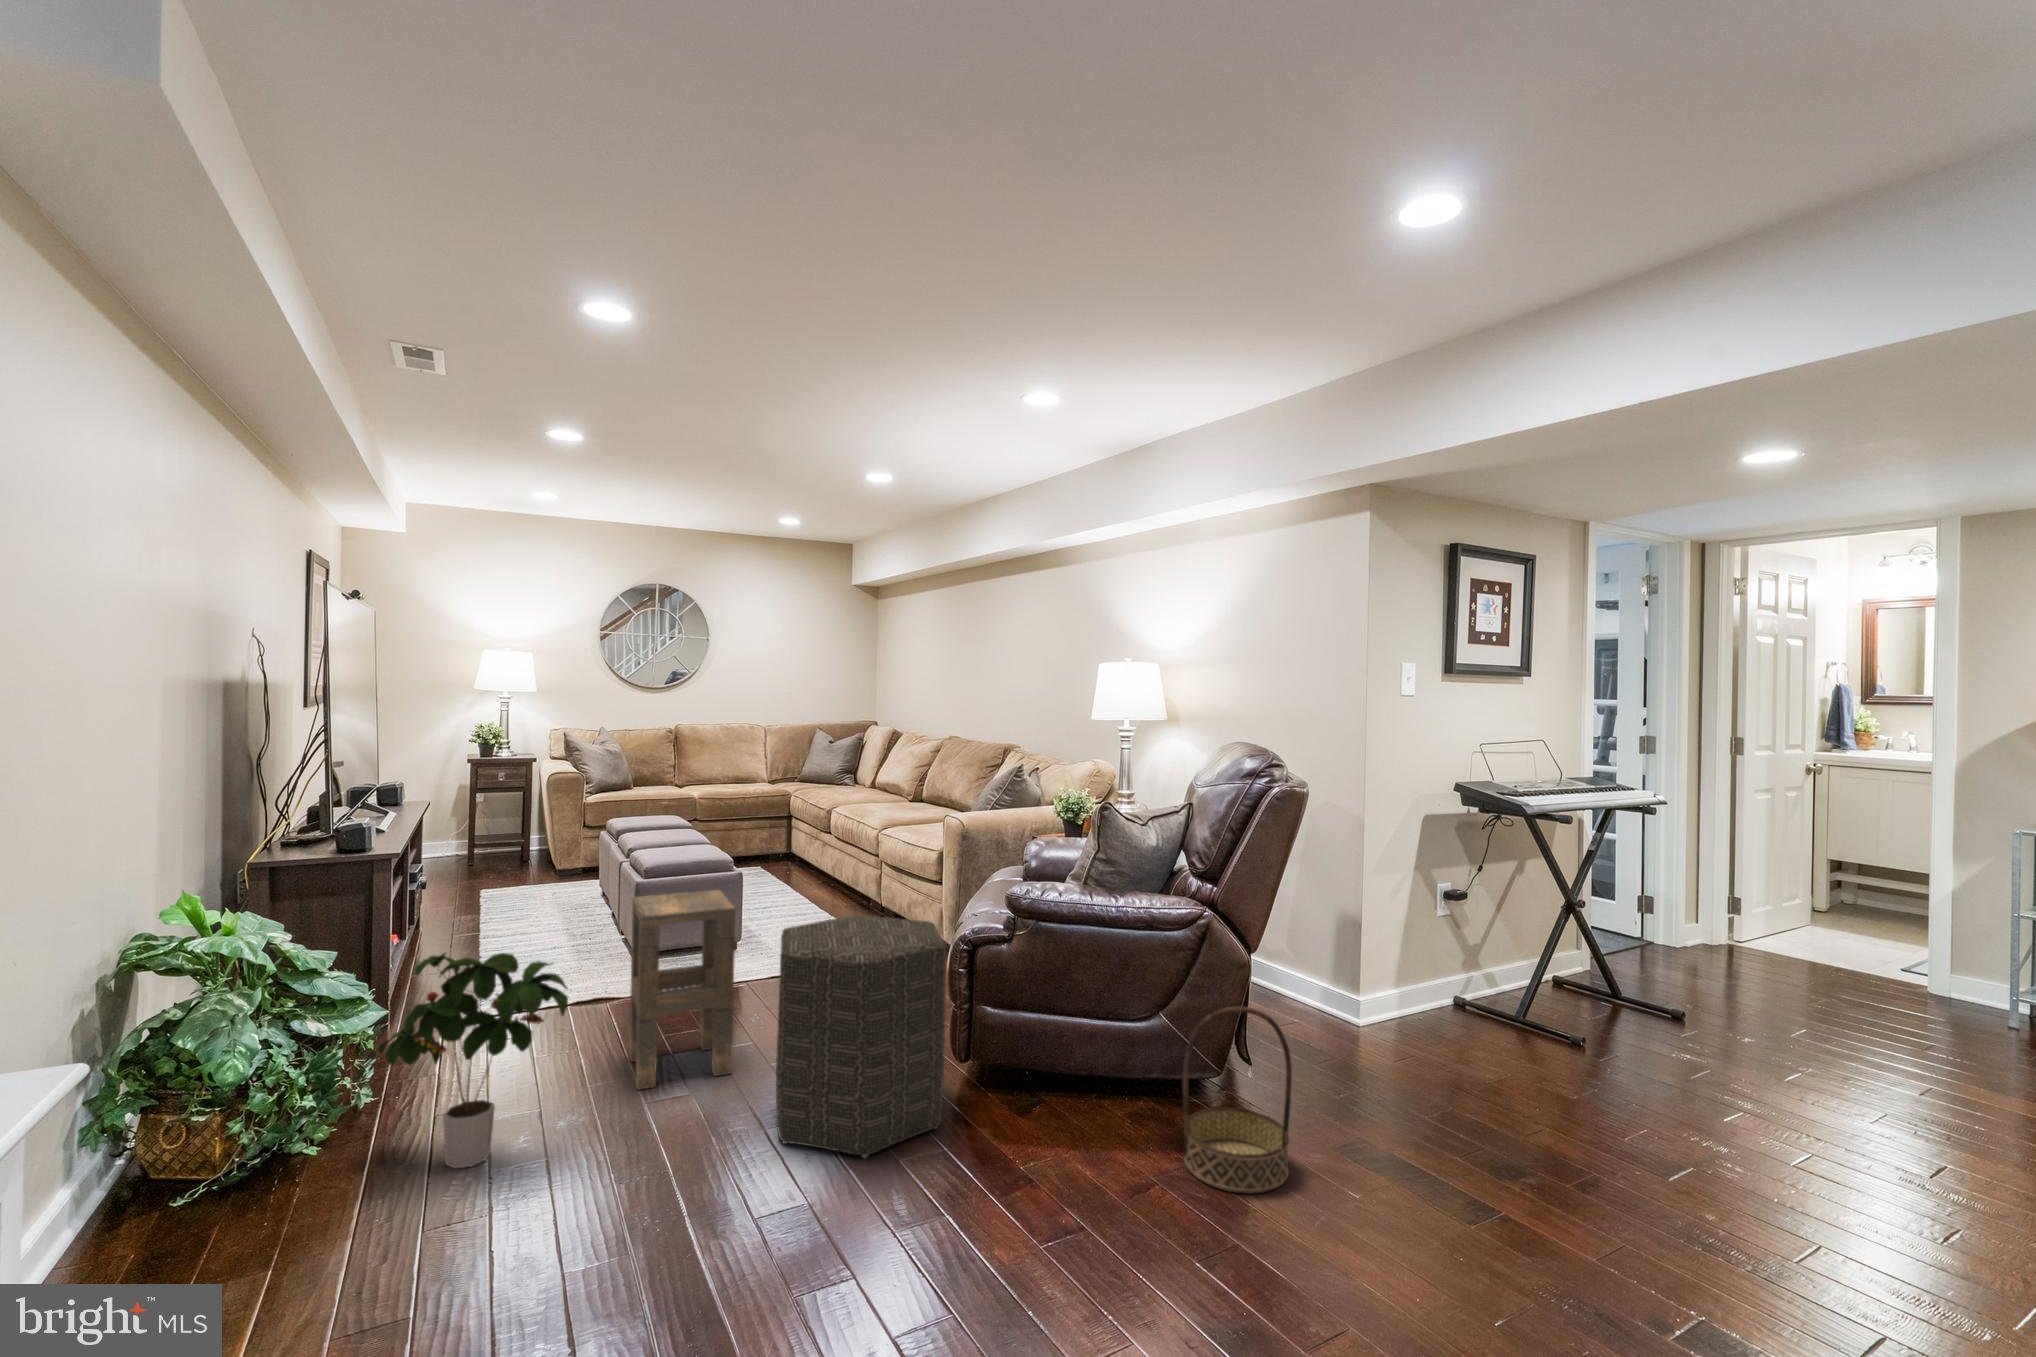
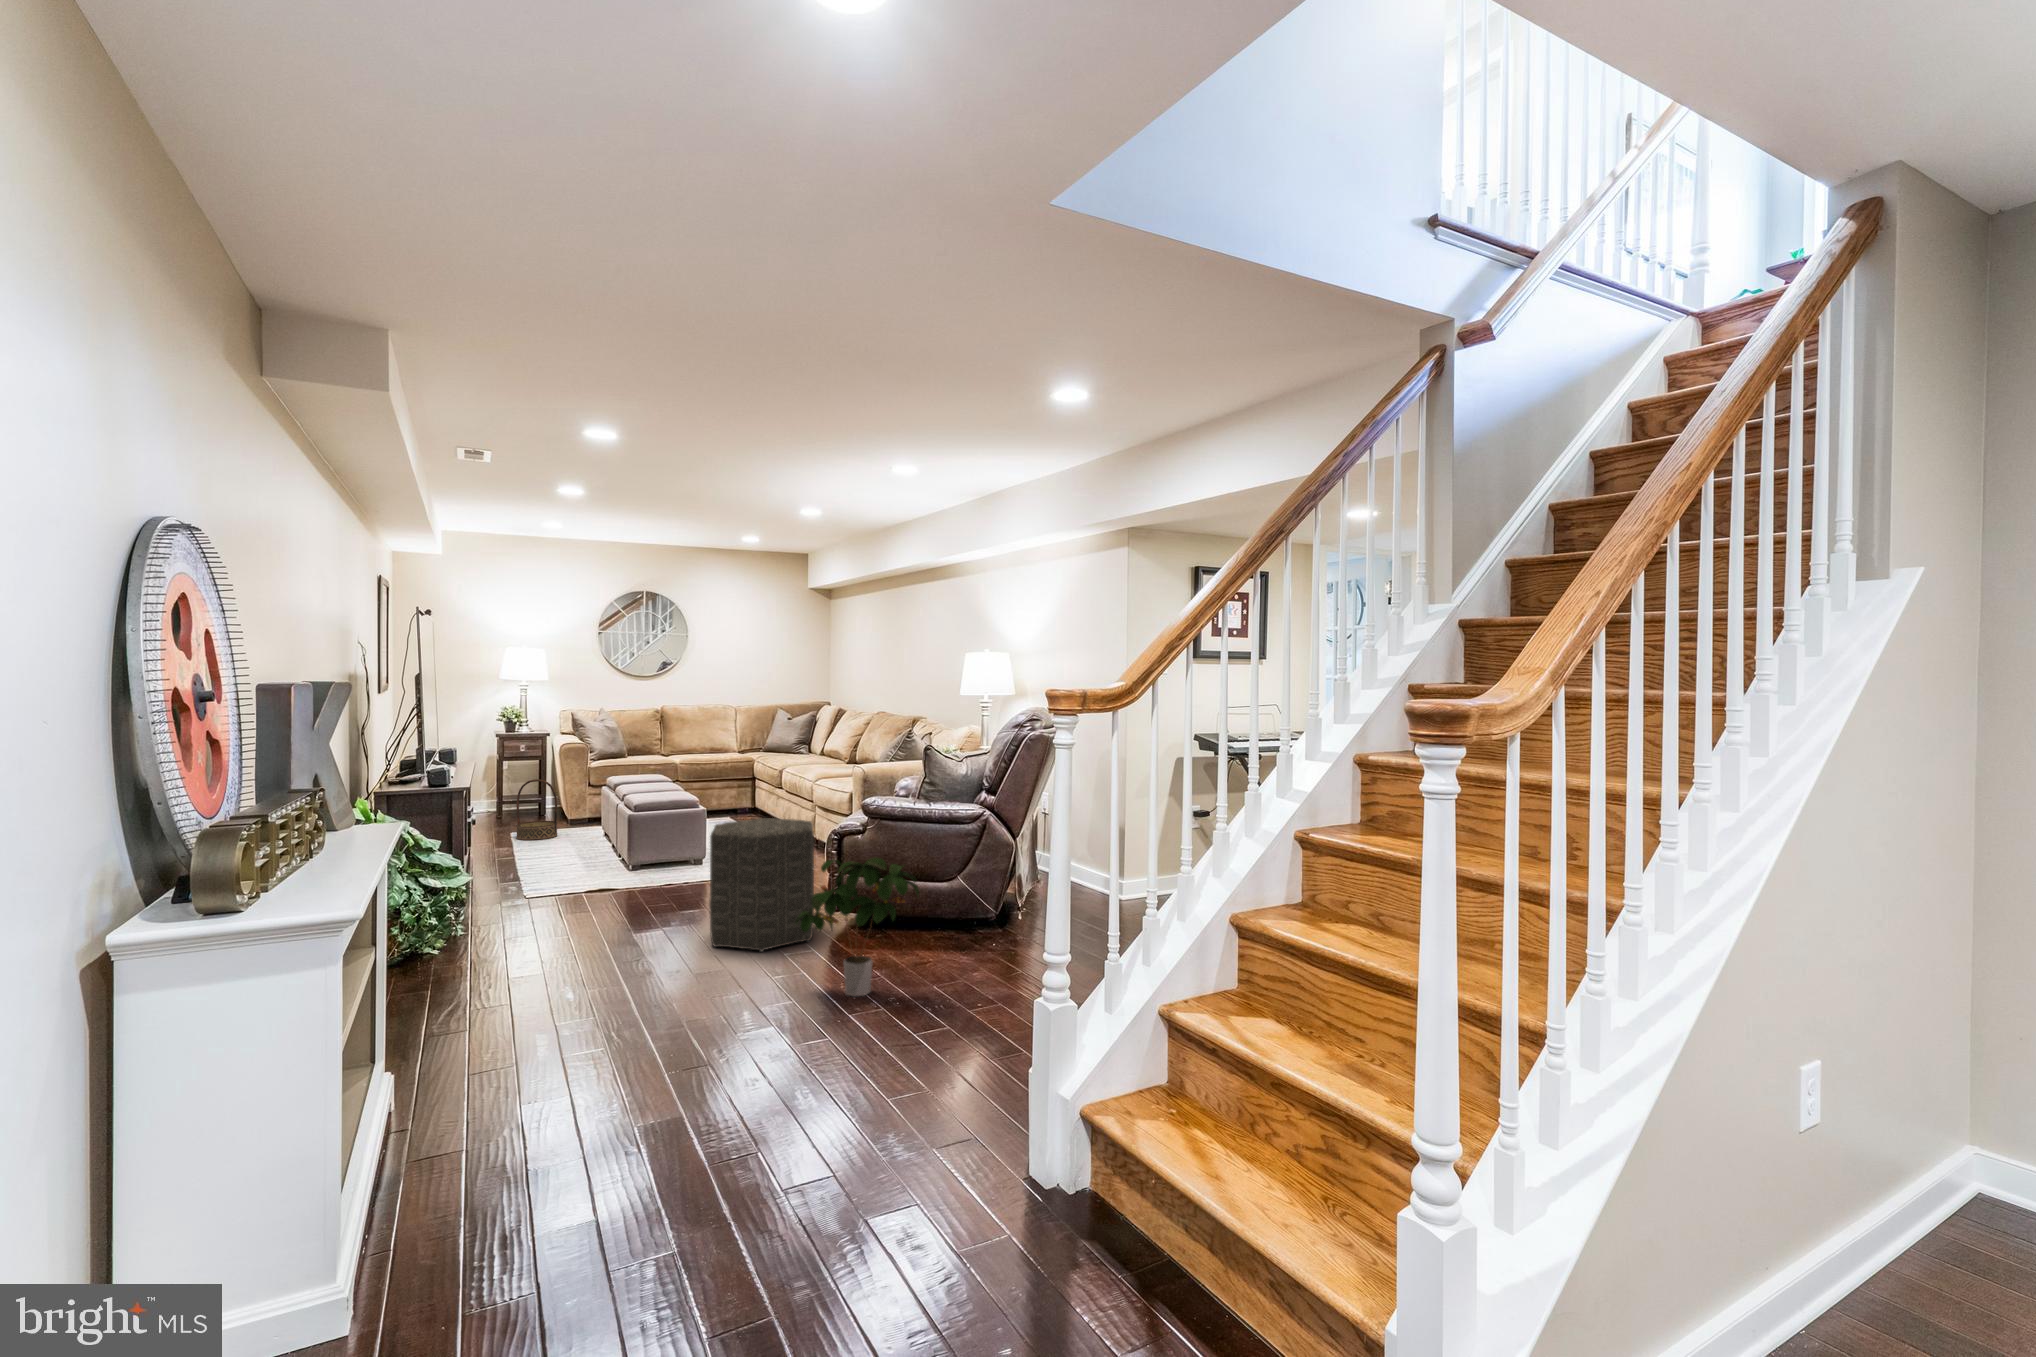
side table: present [629,890,735,1090] -> none [623,808,688,928]
potted plant: present [378,953,568,1168] -> present [796,858,919,996]
basket: present [1183,1007,1292,1194] -> present [516,779,557,840]

